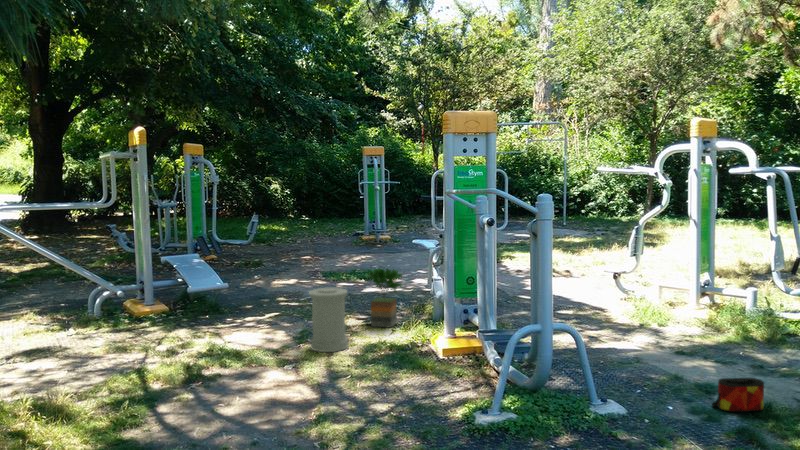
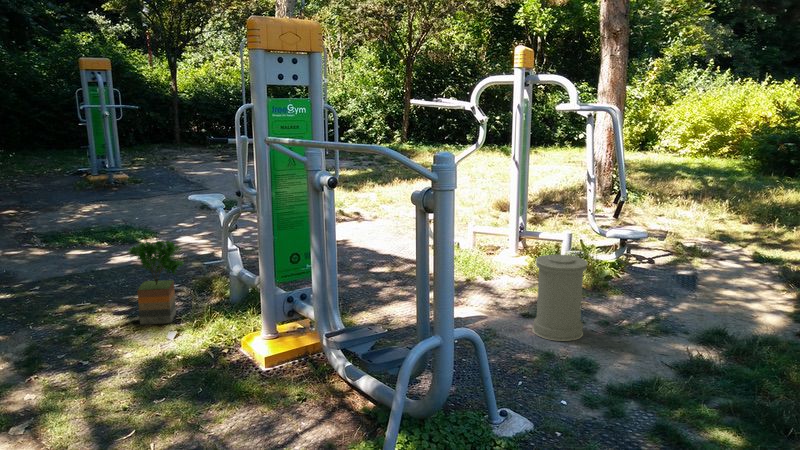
trash can: present [309,288,348,352] -> present [532,255,587,341]
bag: present [712,378,764,412] -> none [627,361,682,408]

